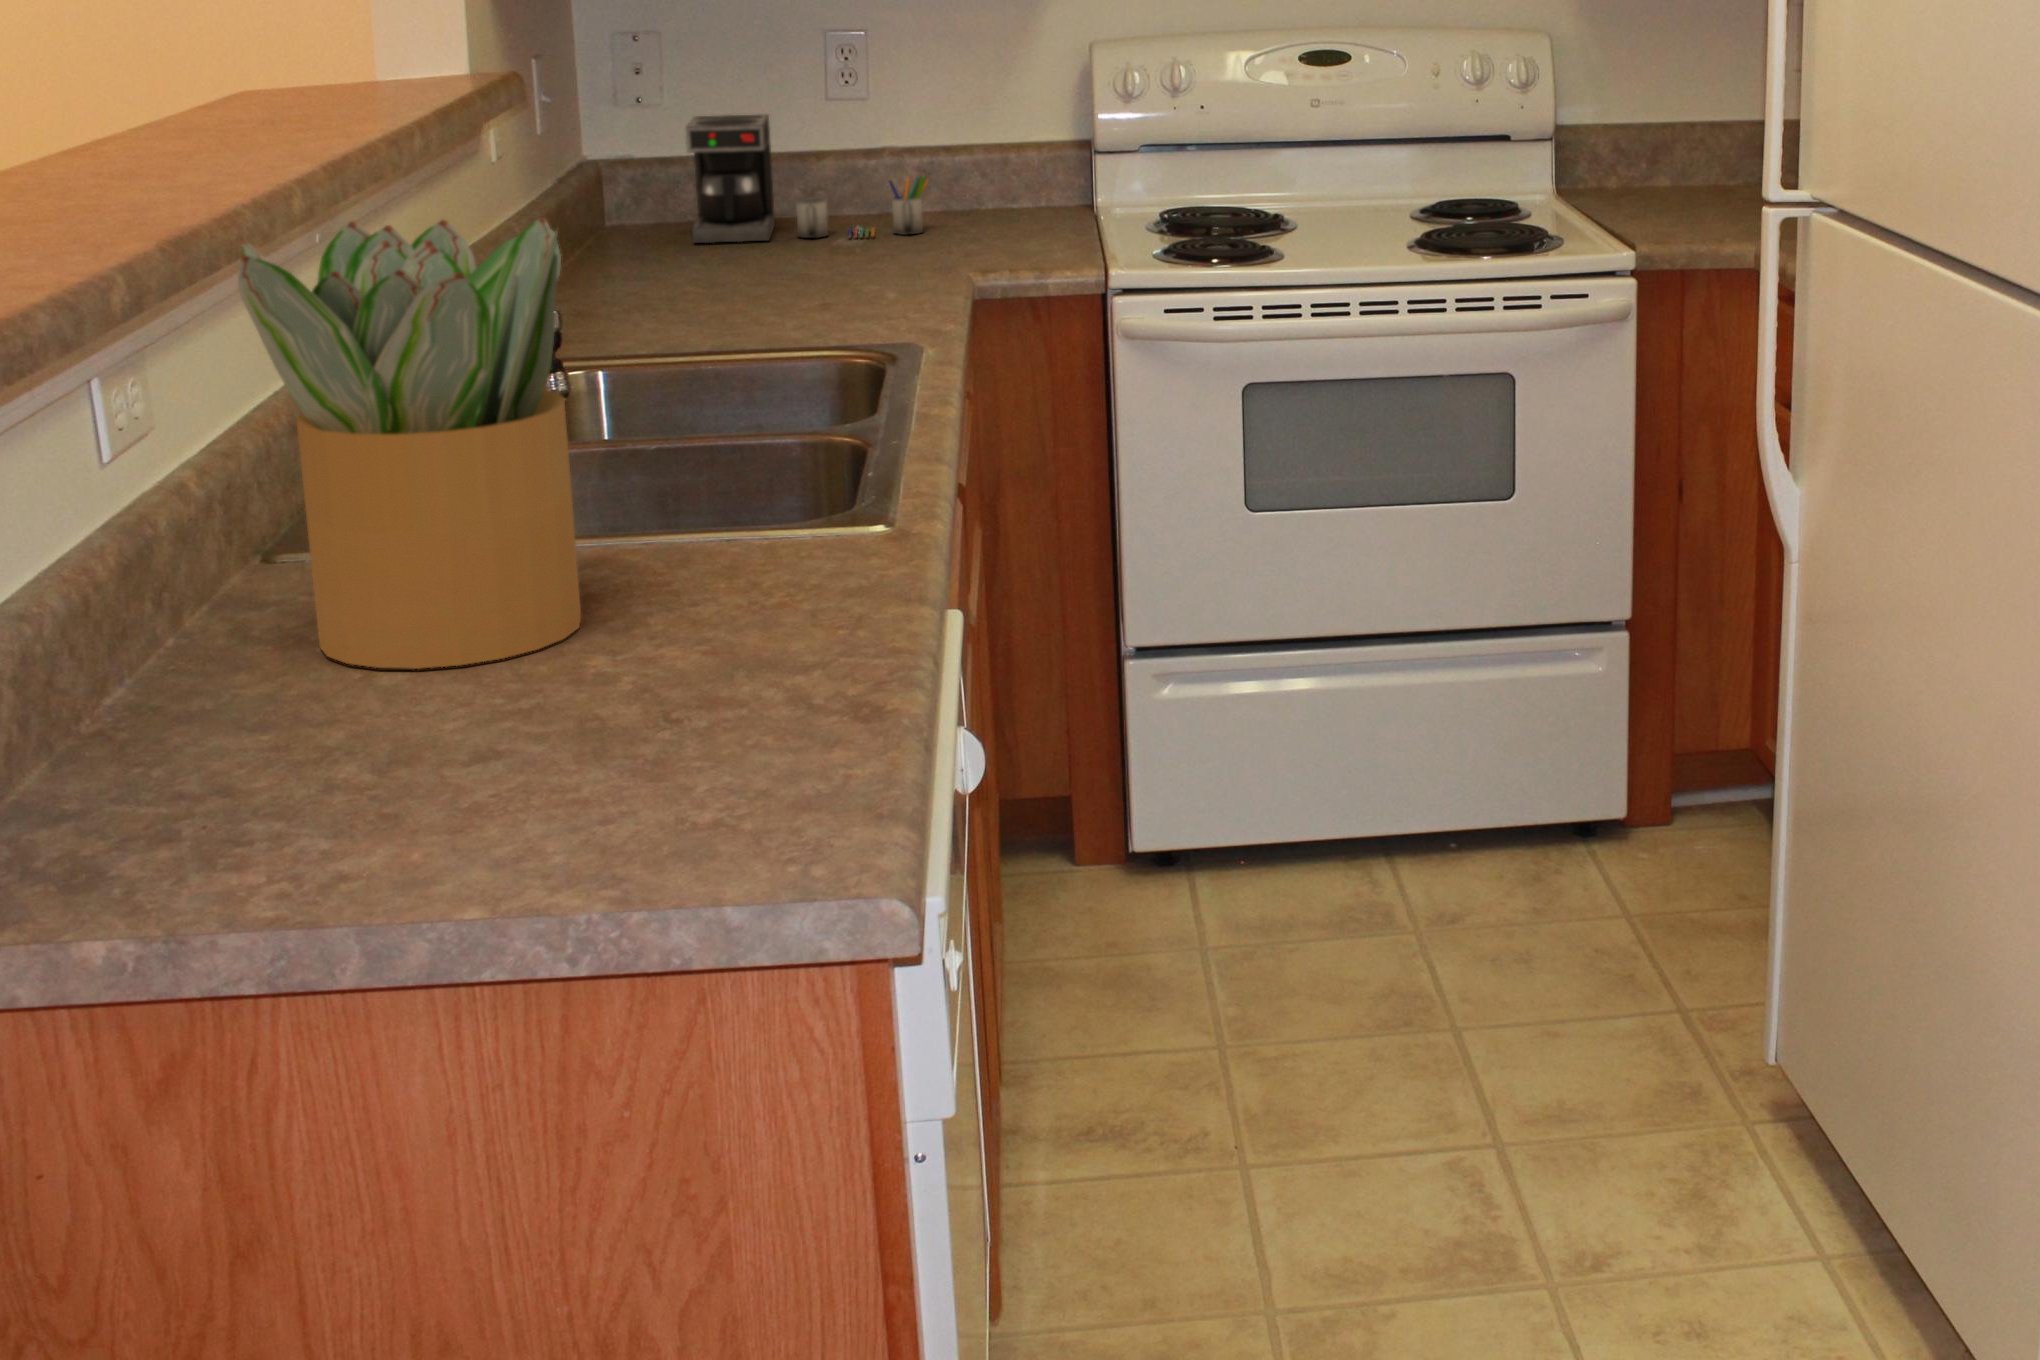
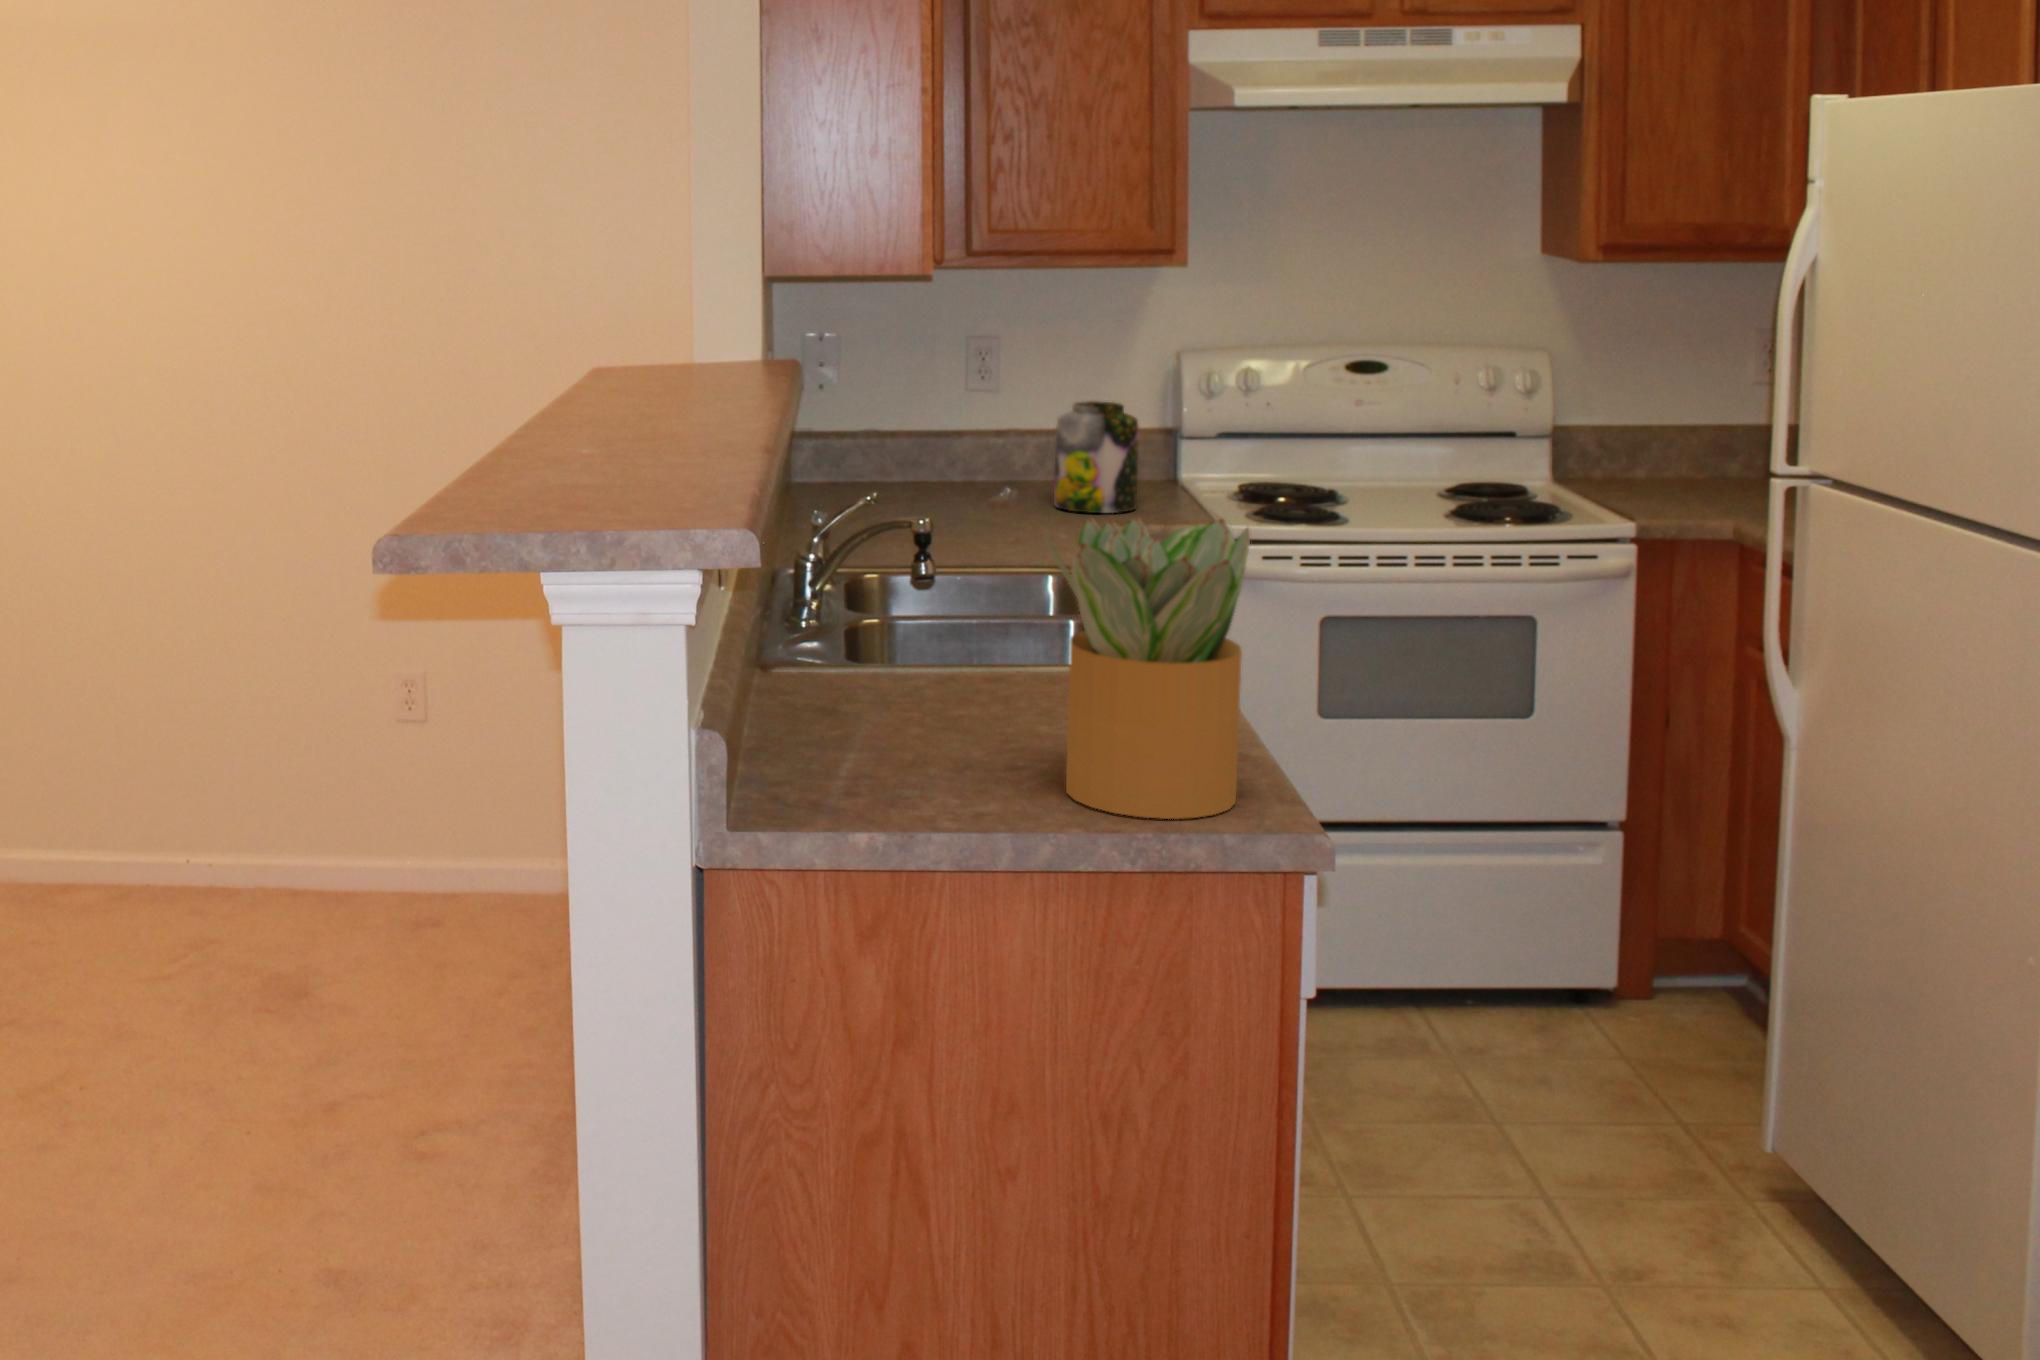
coffee maker: present [686,114,929,243] -> none [837,390,1027,489]
jar: none [923,117,1032,261] -> present [1054,401,1139,513]

